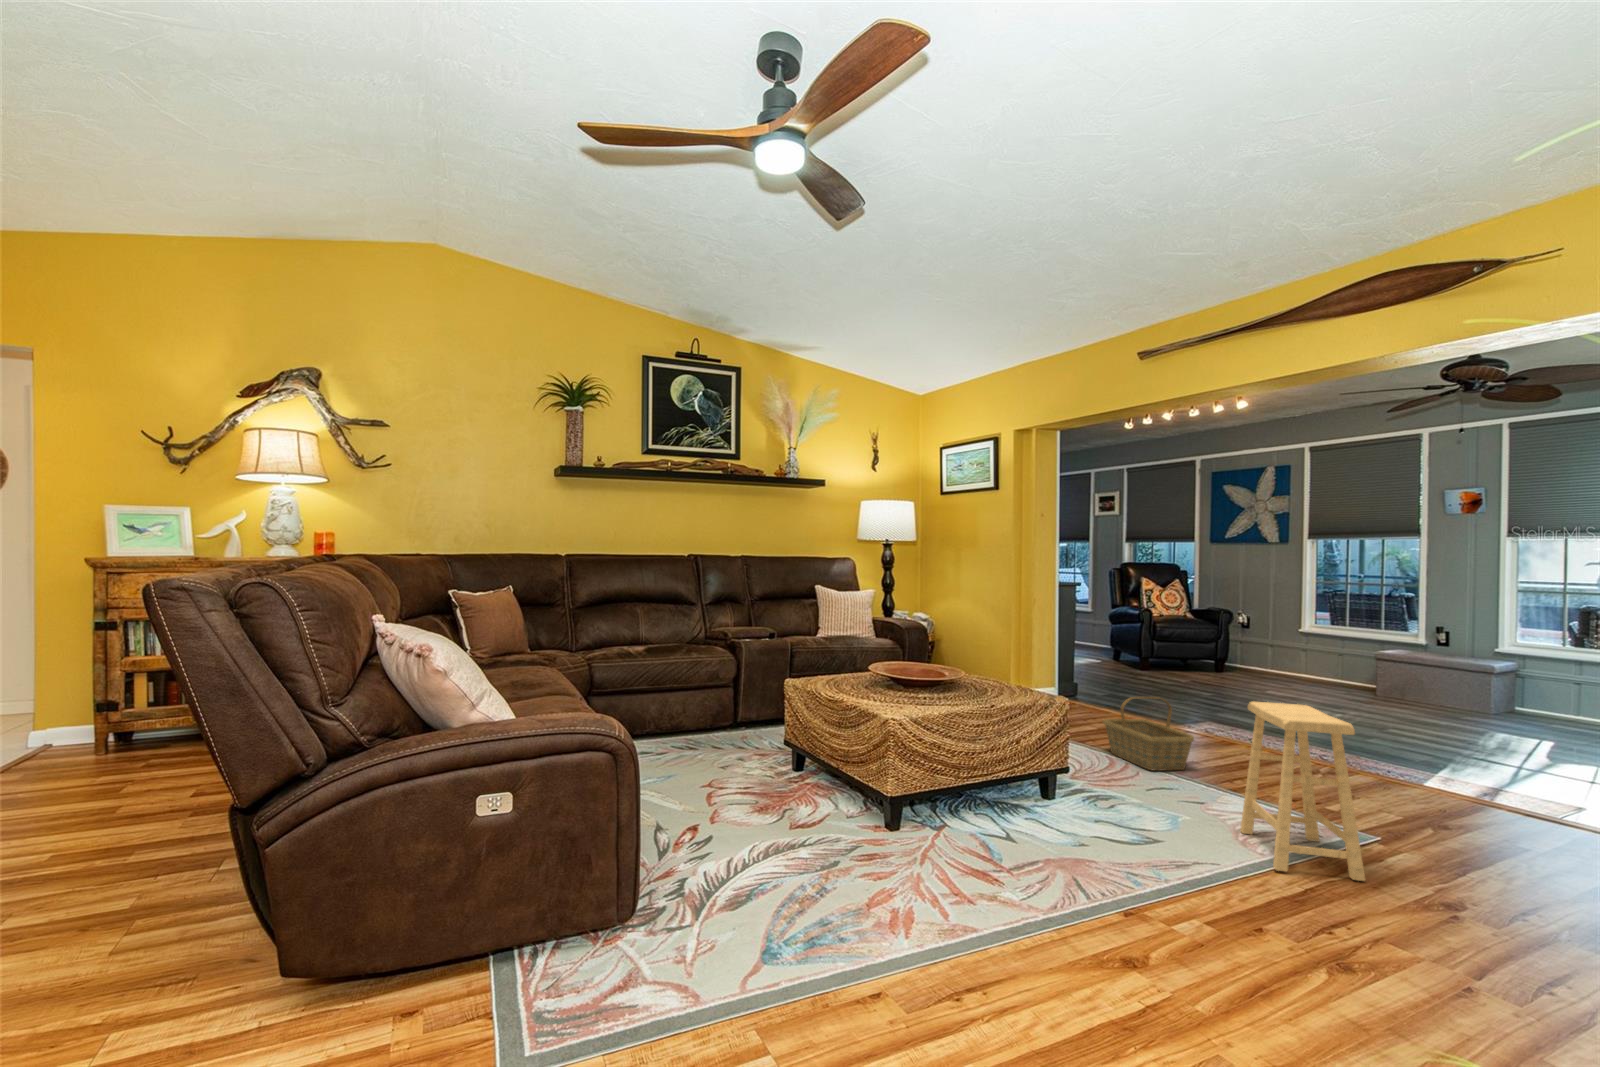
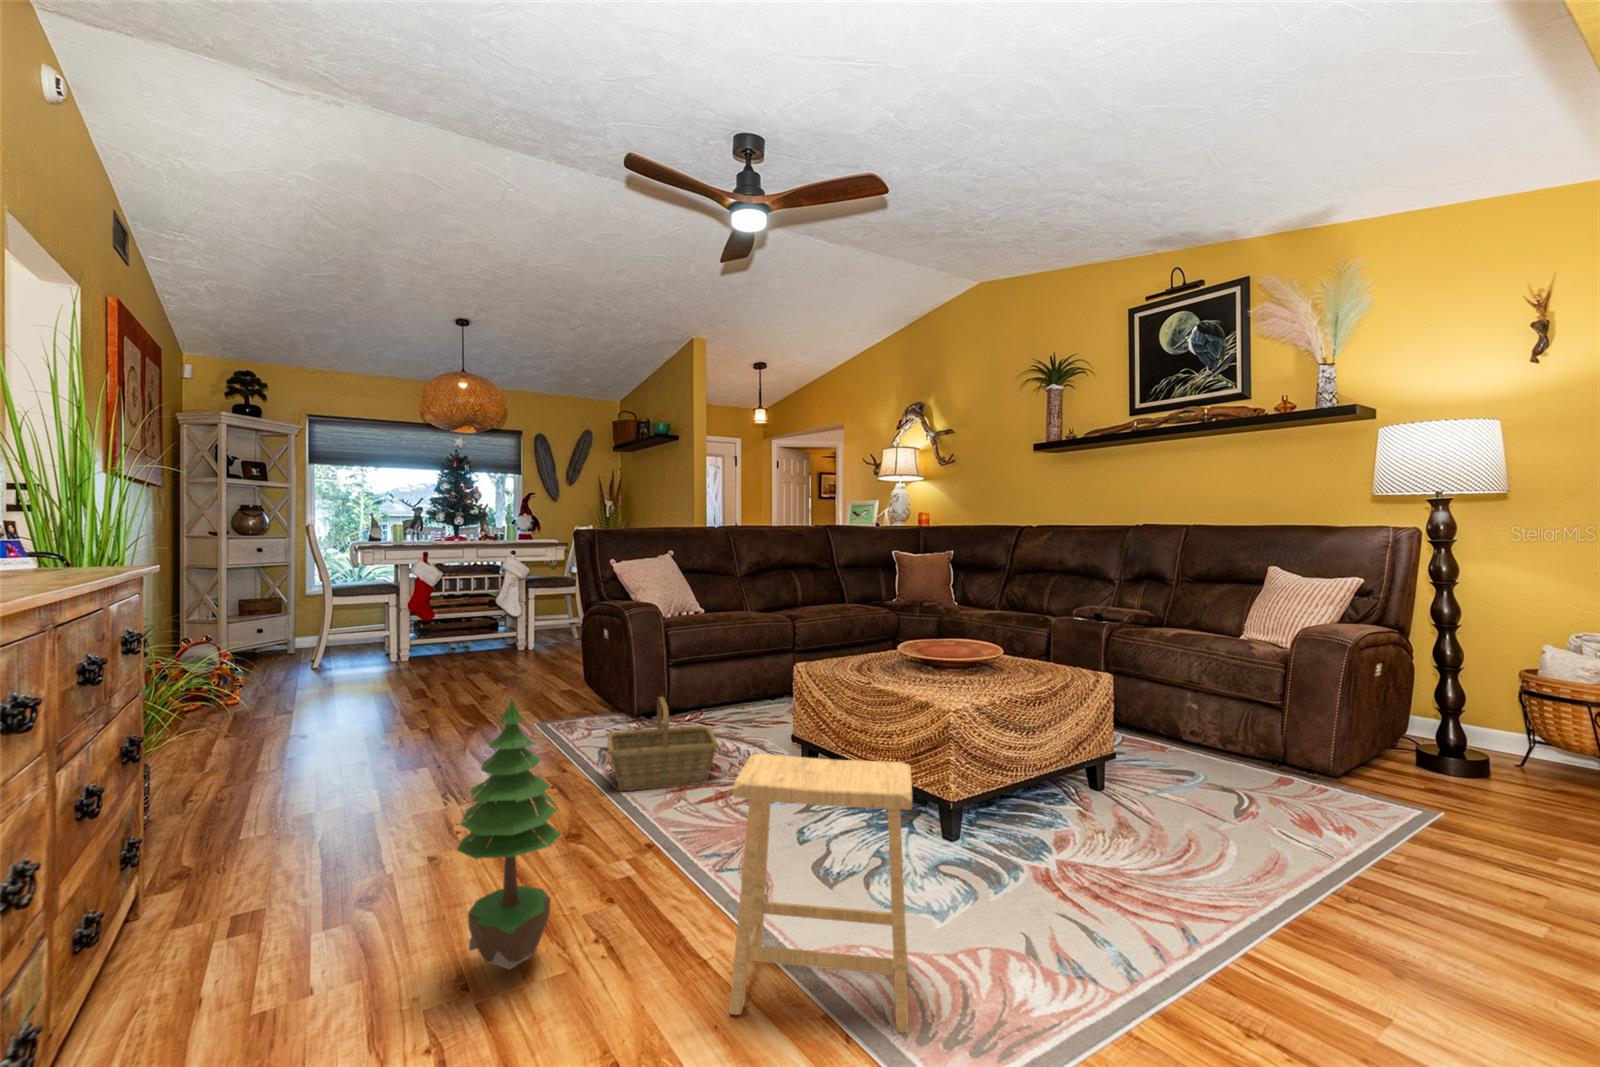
basket: present [1103,697,1194,771] -> present [607,697,718,791]
potted tree: none [1367,709,1489,972] -> present [457,698,561,969]

